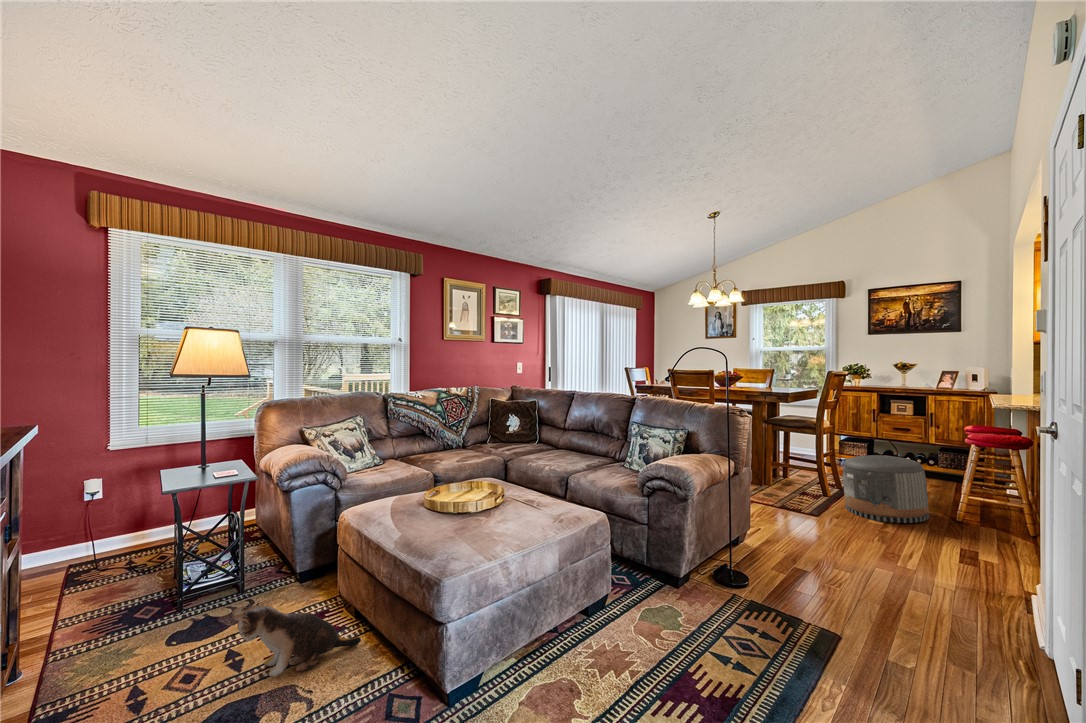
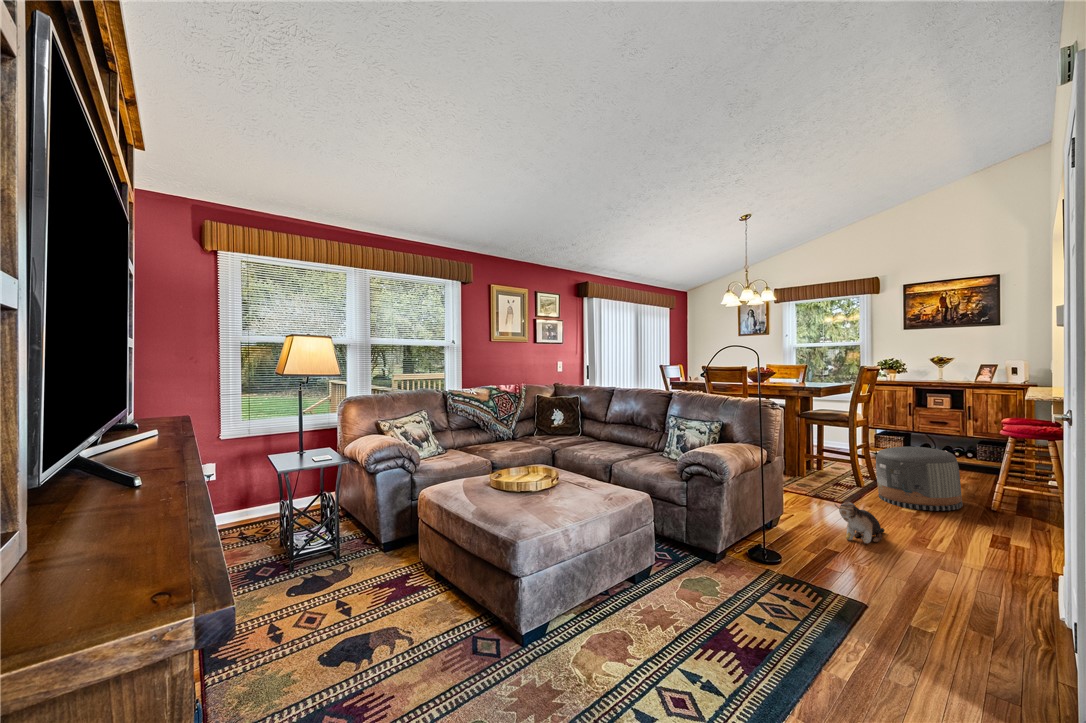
plush toy: present [232,605,361,677] -> present [835,502,885,543]

